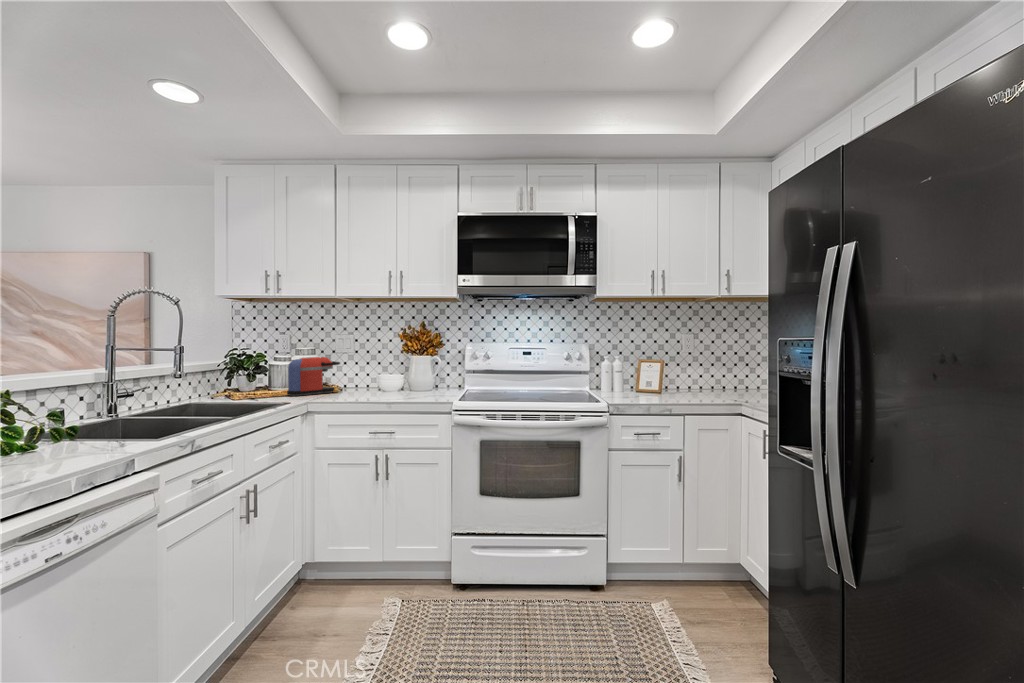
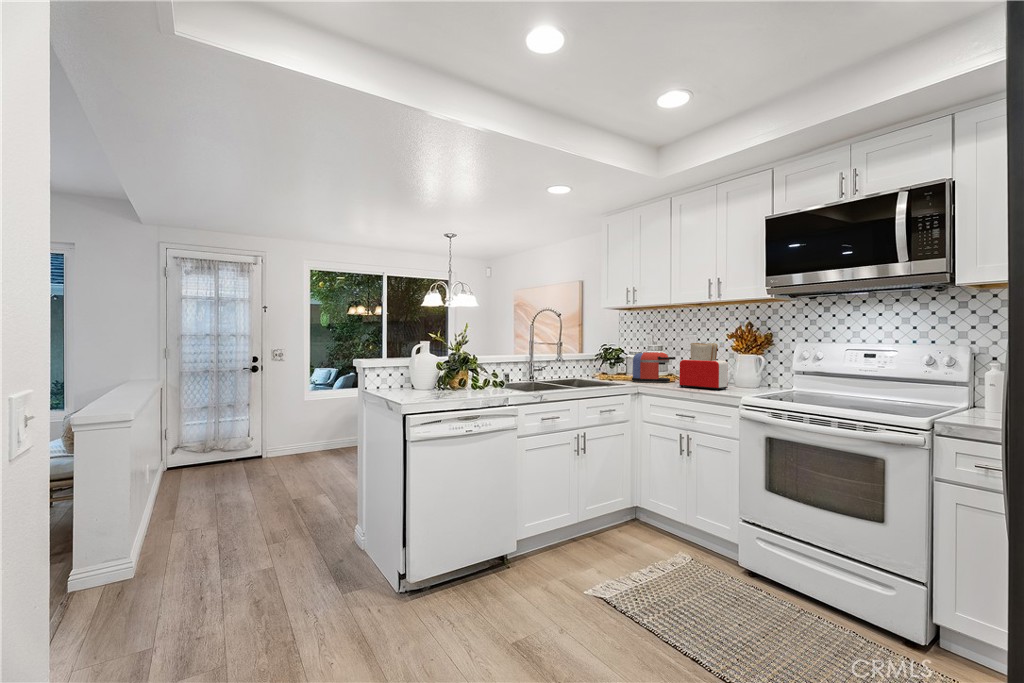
toaster: none [358,345,410,397] -> present [679,343,728,390]

